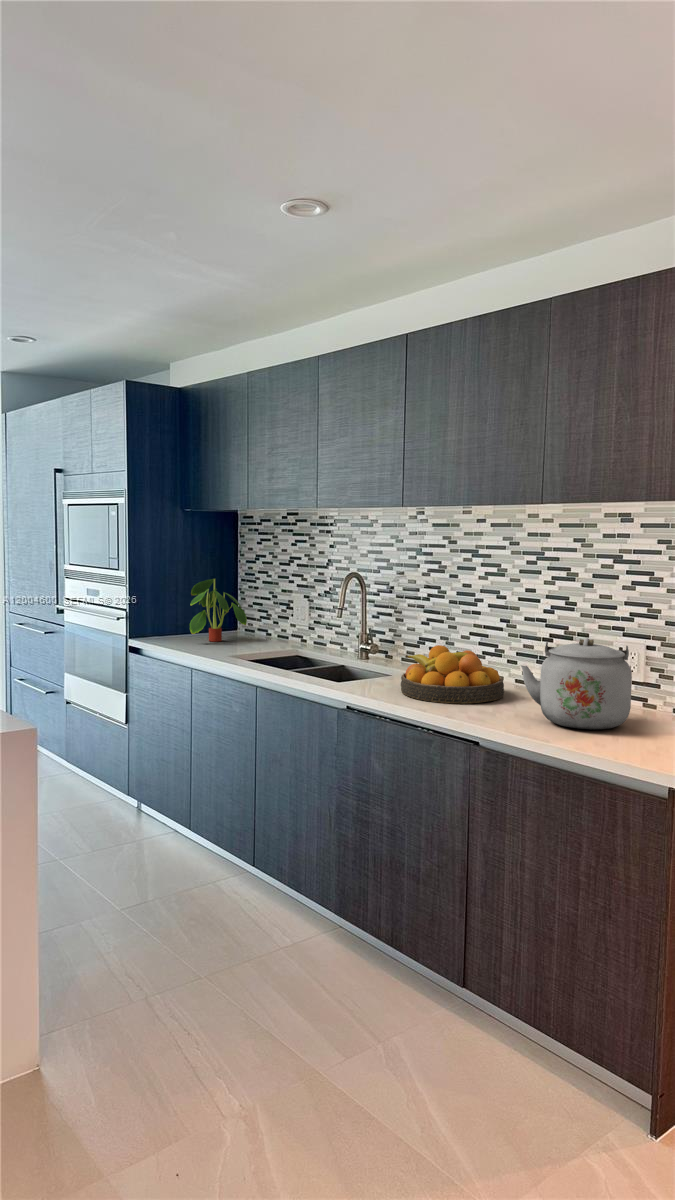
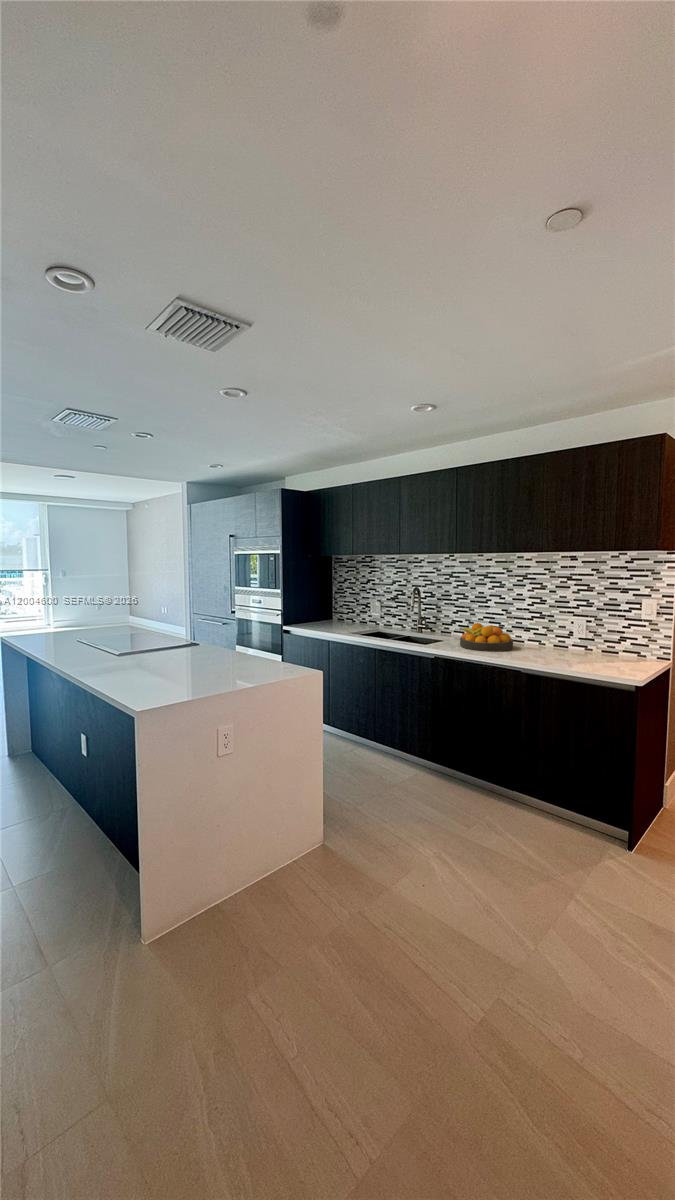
plant: present [189,579,247,642] -> none [313,592,347,625]
kettle: present [521,638,632,729] -> none [535,617,592,661]

